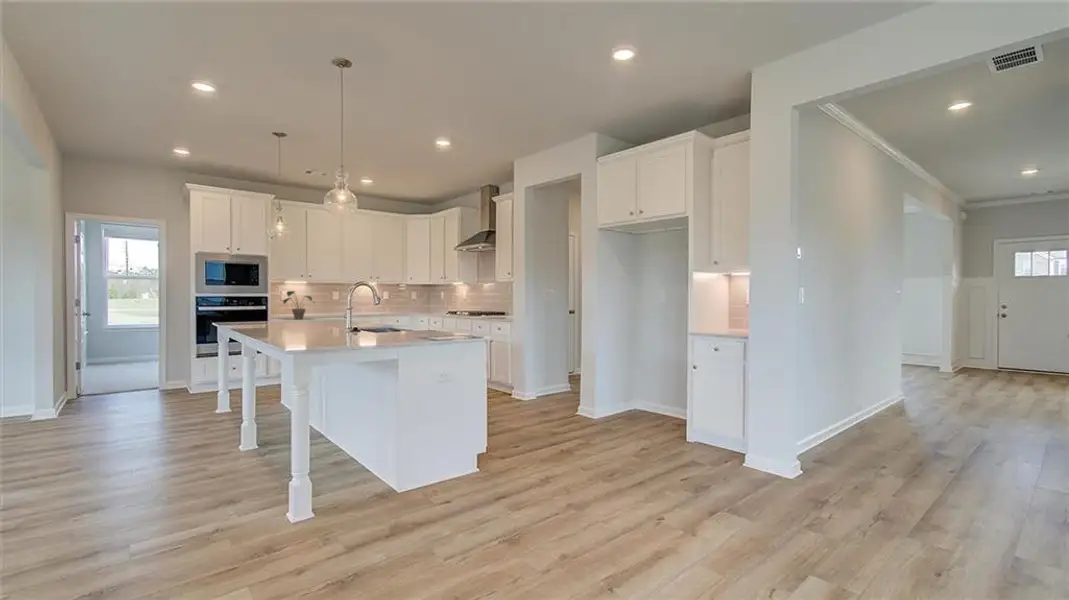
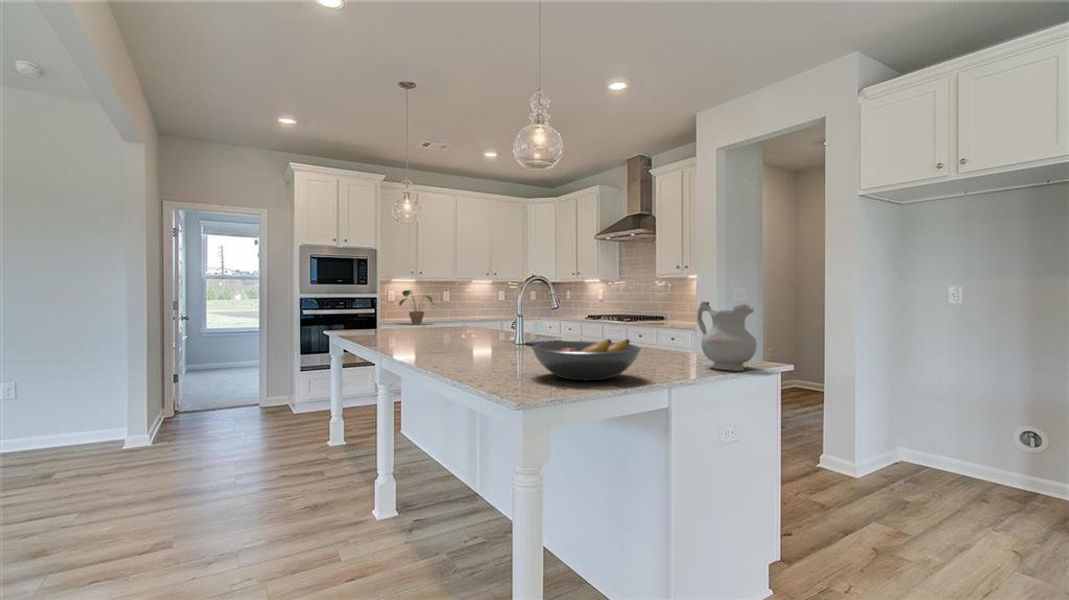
ceramic pitcher: none [433,300,463,340] -> present [697,302,757,371]
fruit bowl: none [315,320,380,343] -> present [532,340,641,380]

